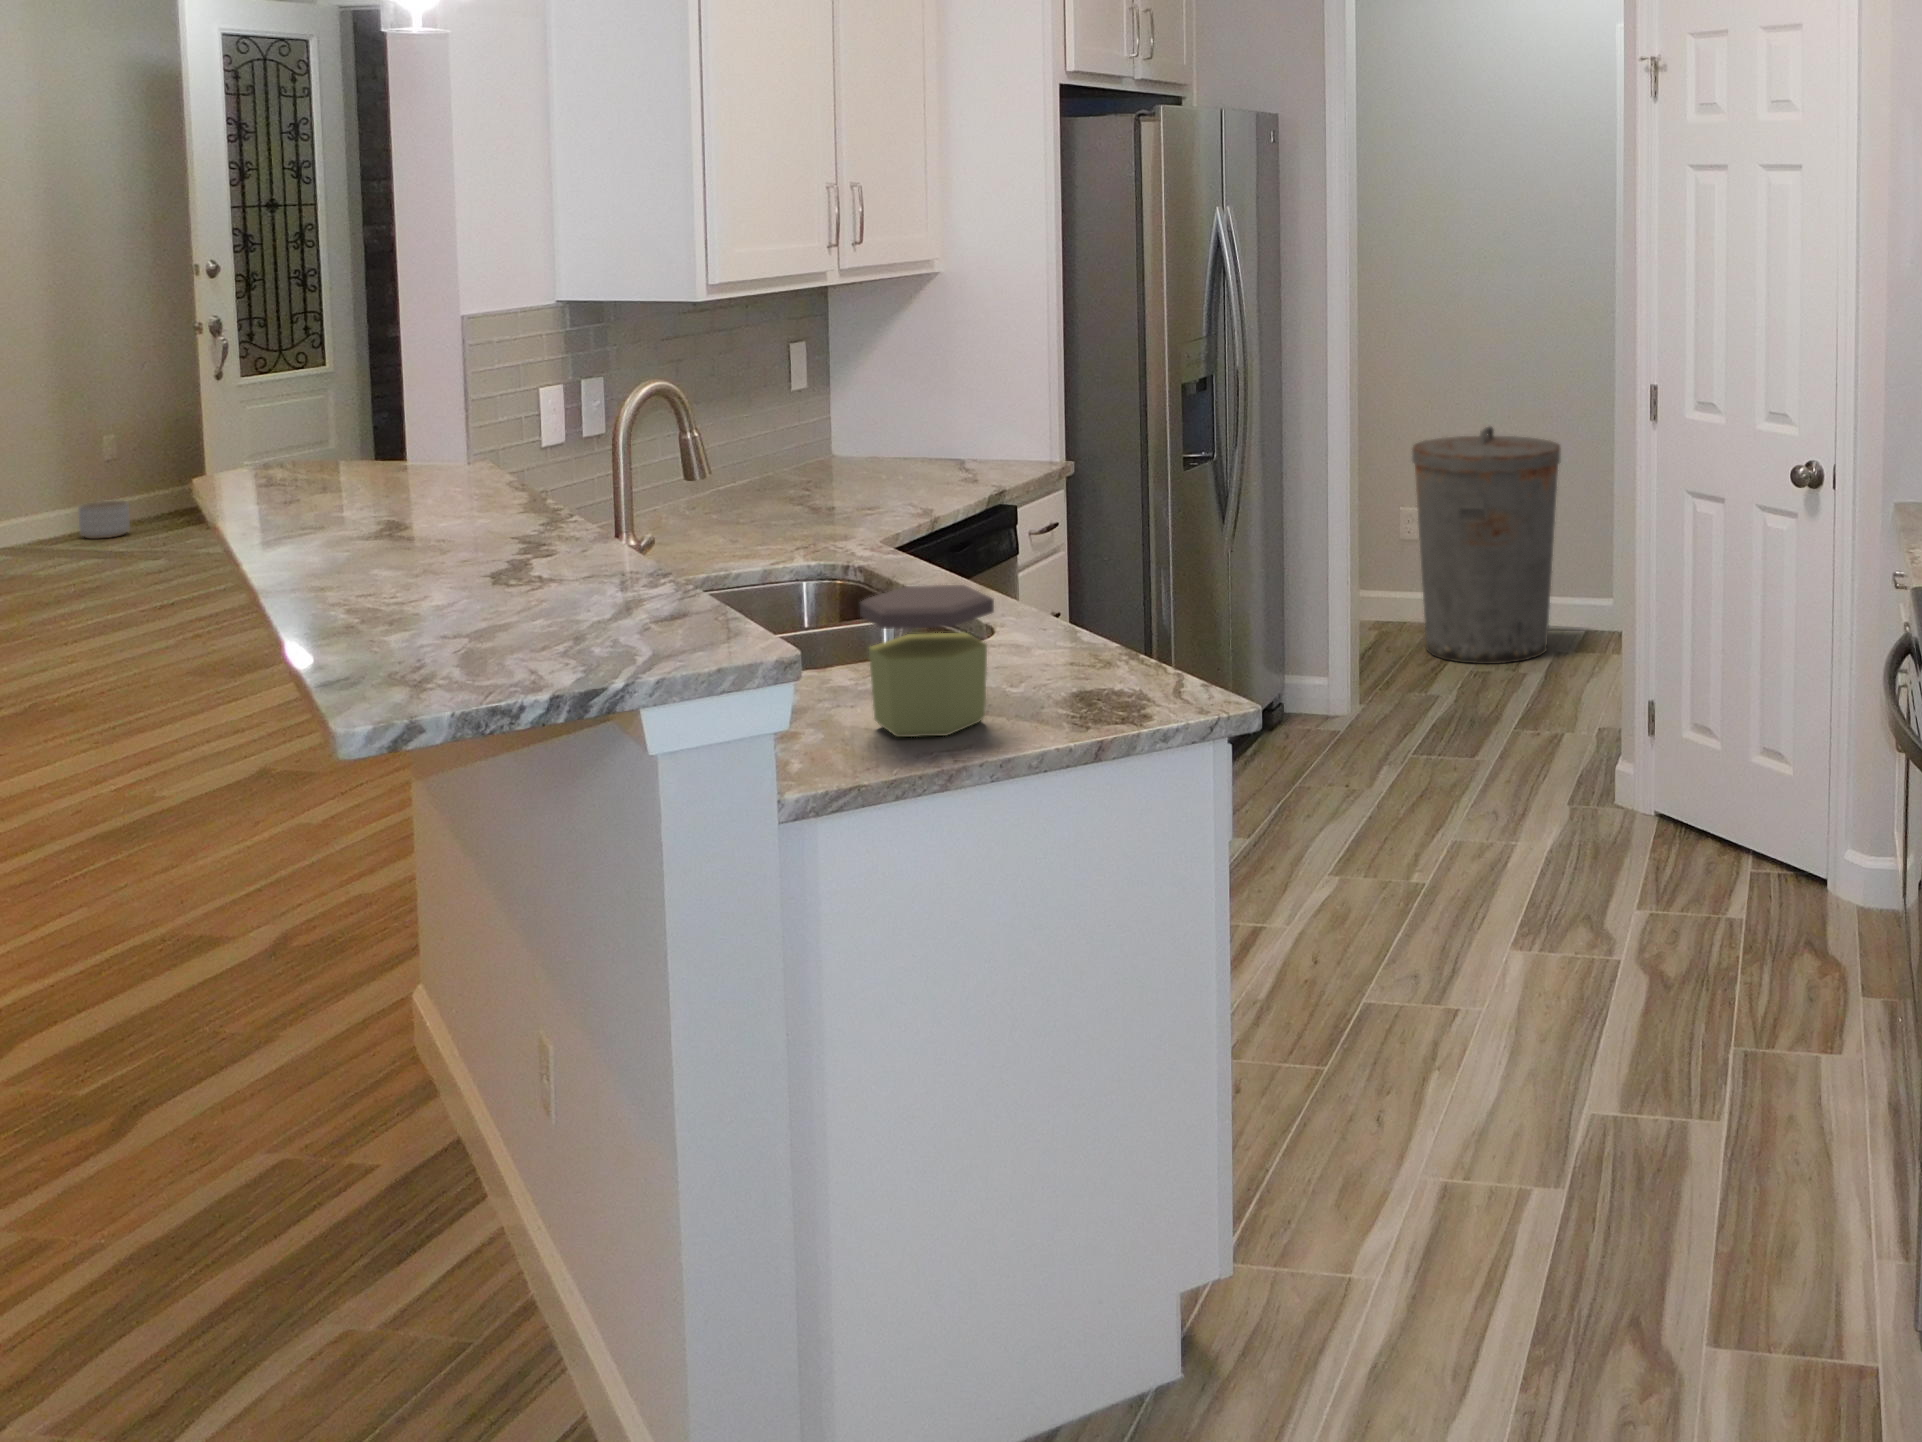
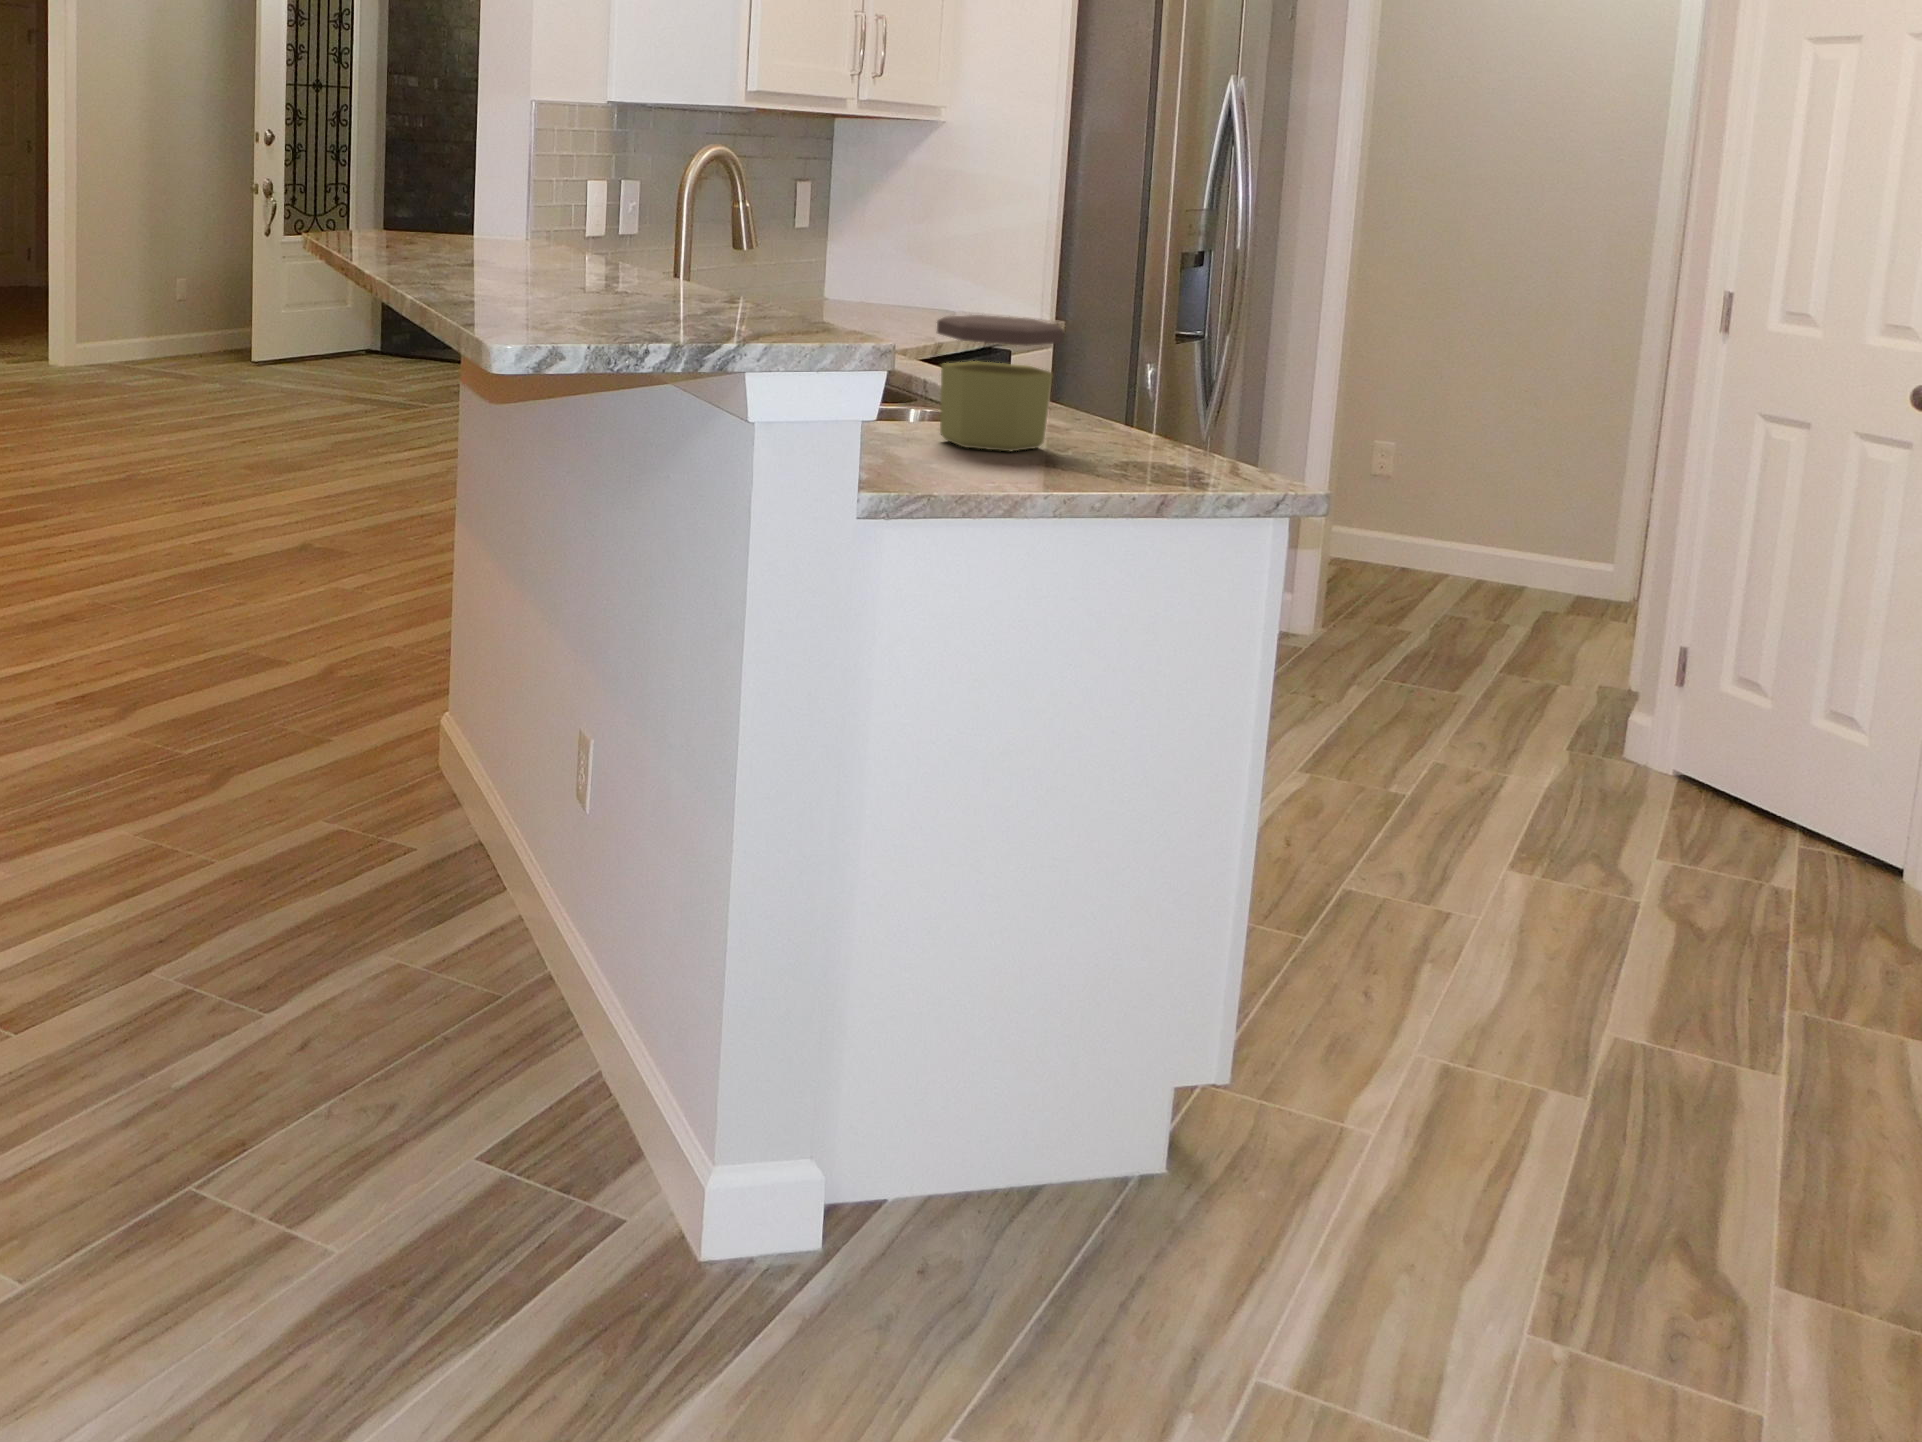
trash can: present [1412,427,1560,664] -> none [1394,359,1580,619]
planter: present [78,501,130,539] -> none [158,333,194,364]

